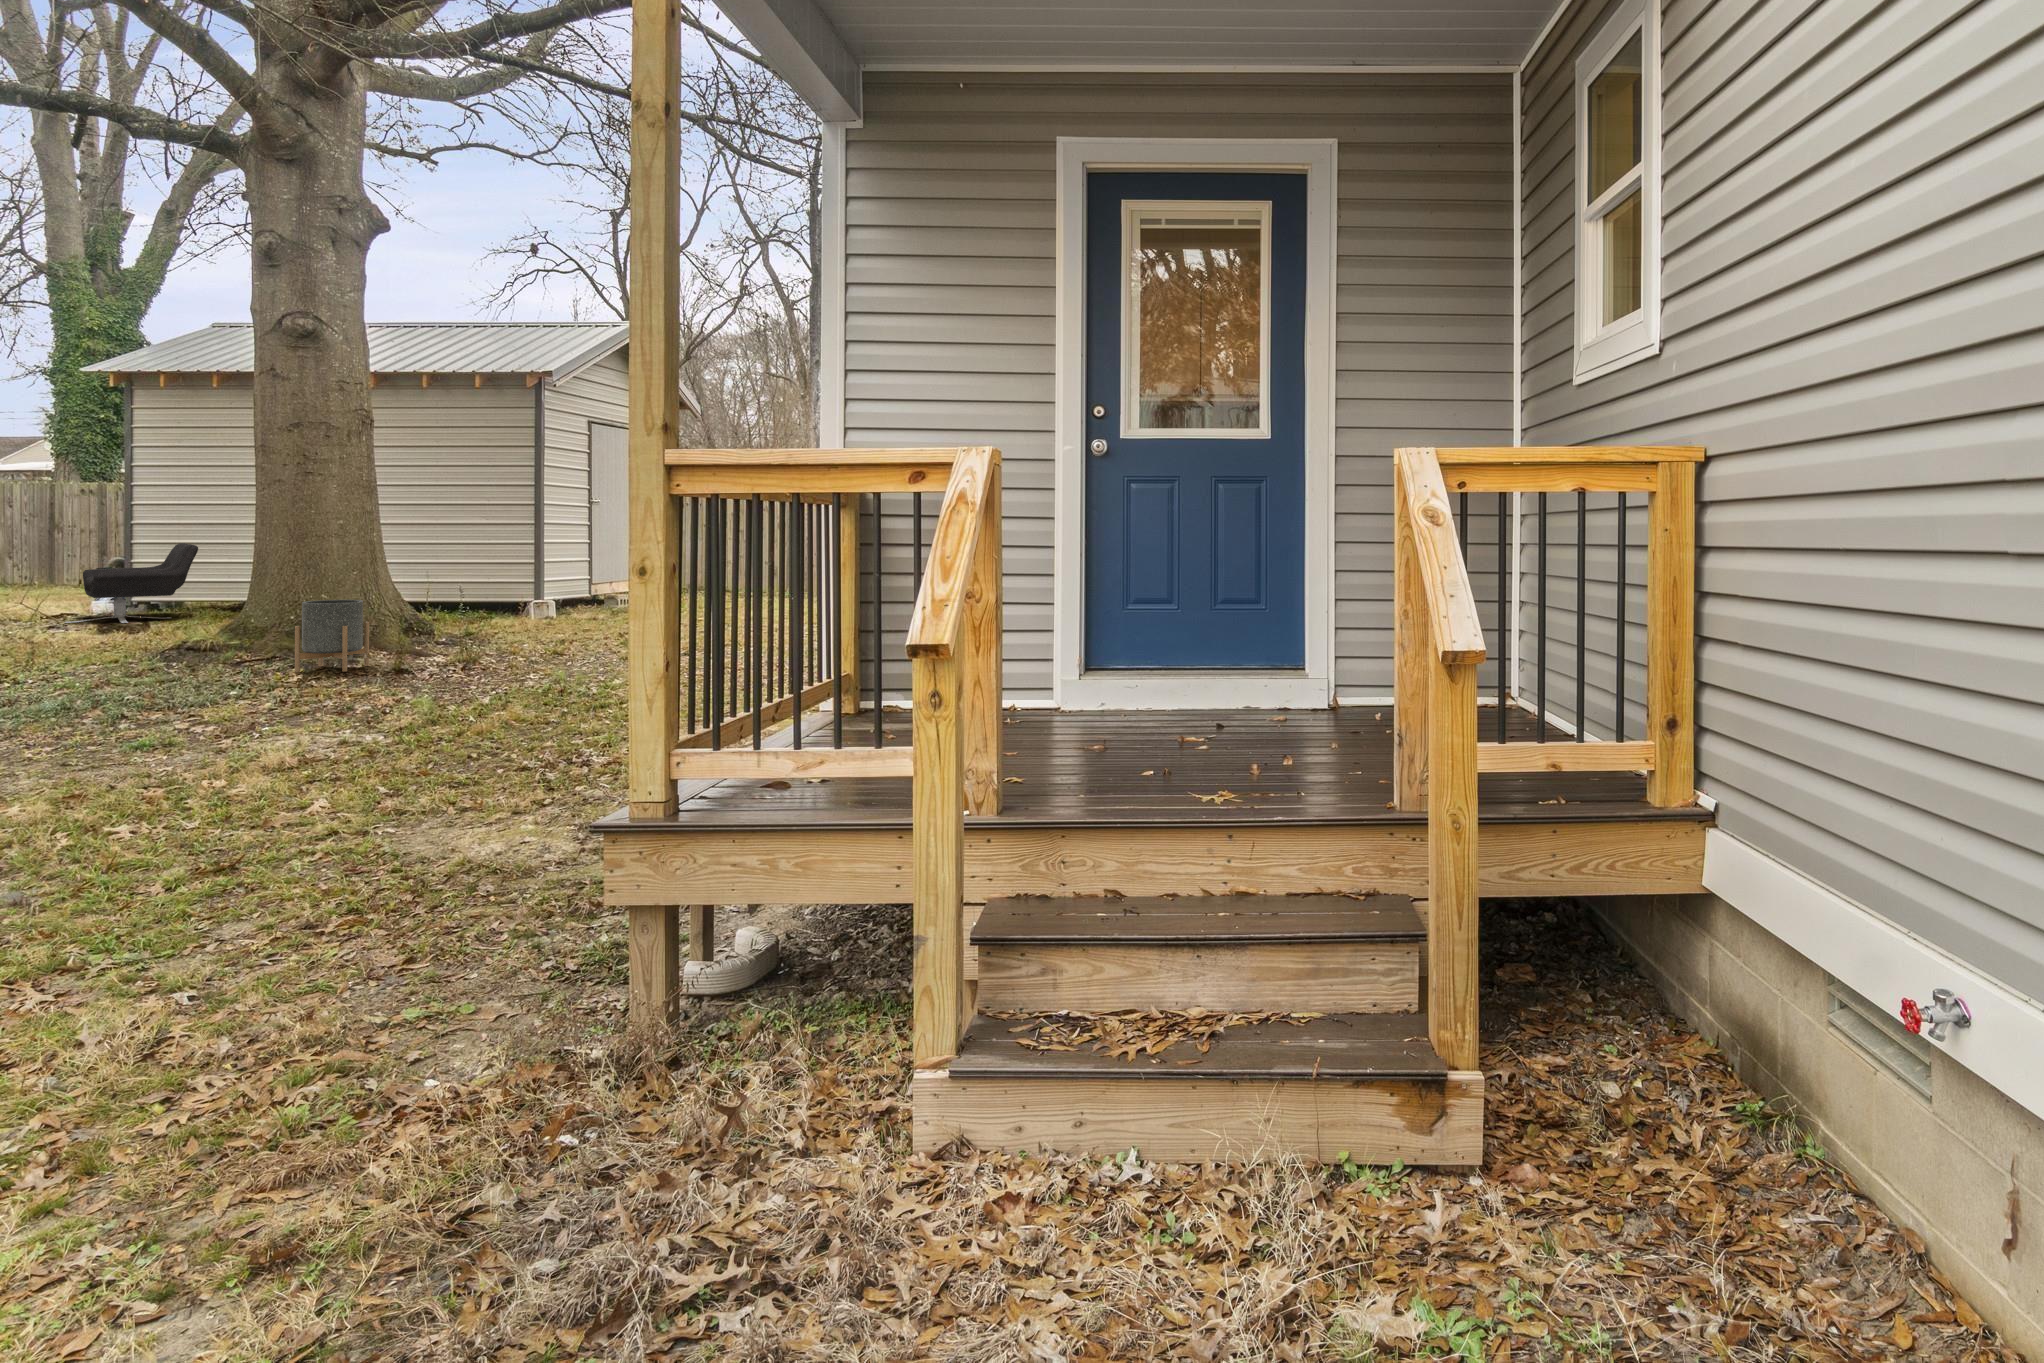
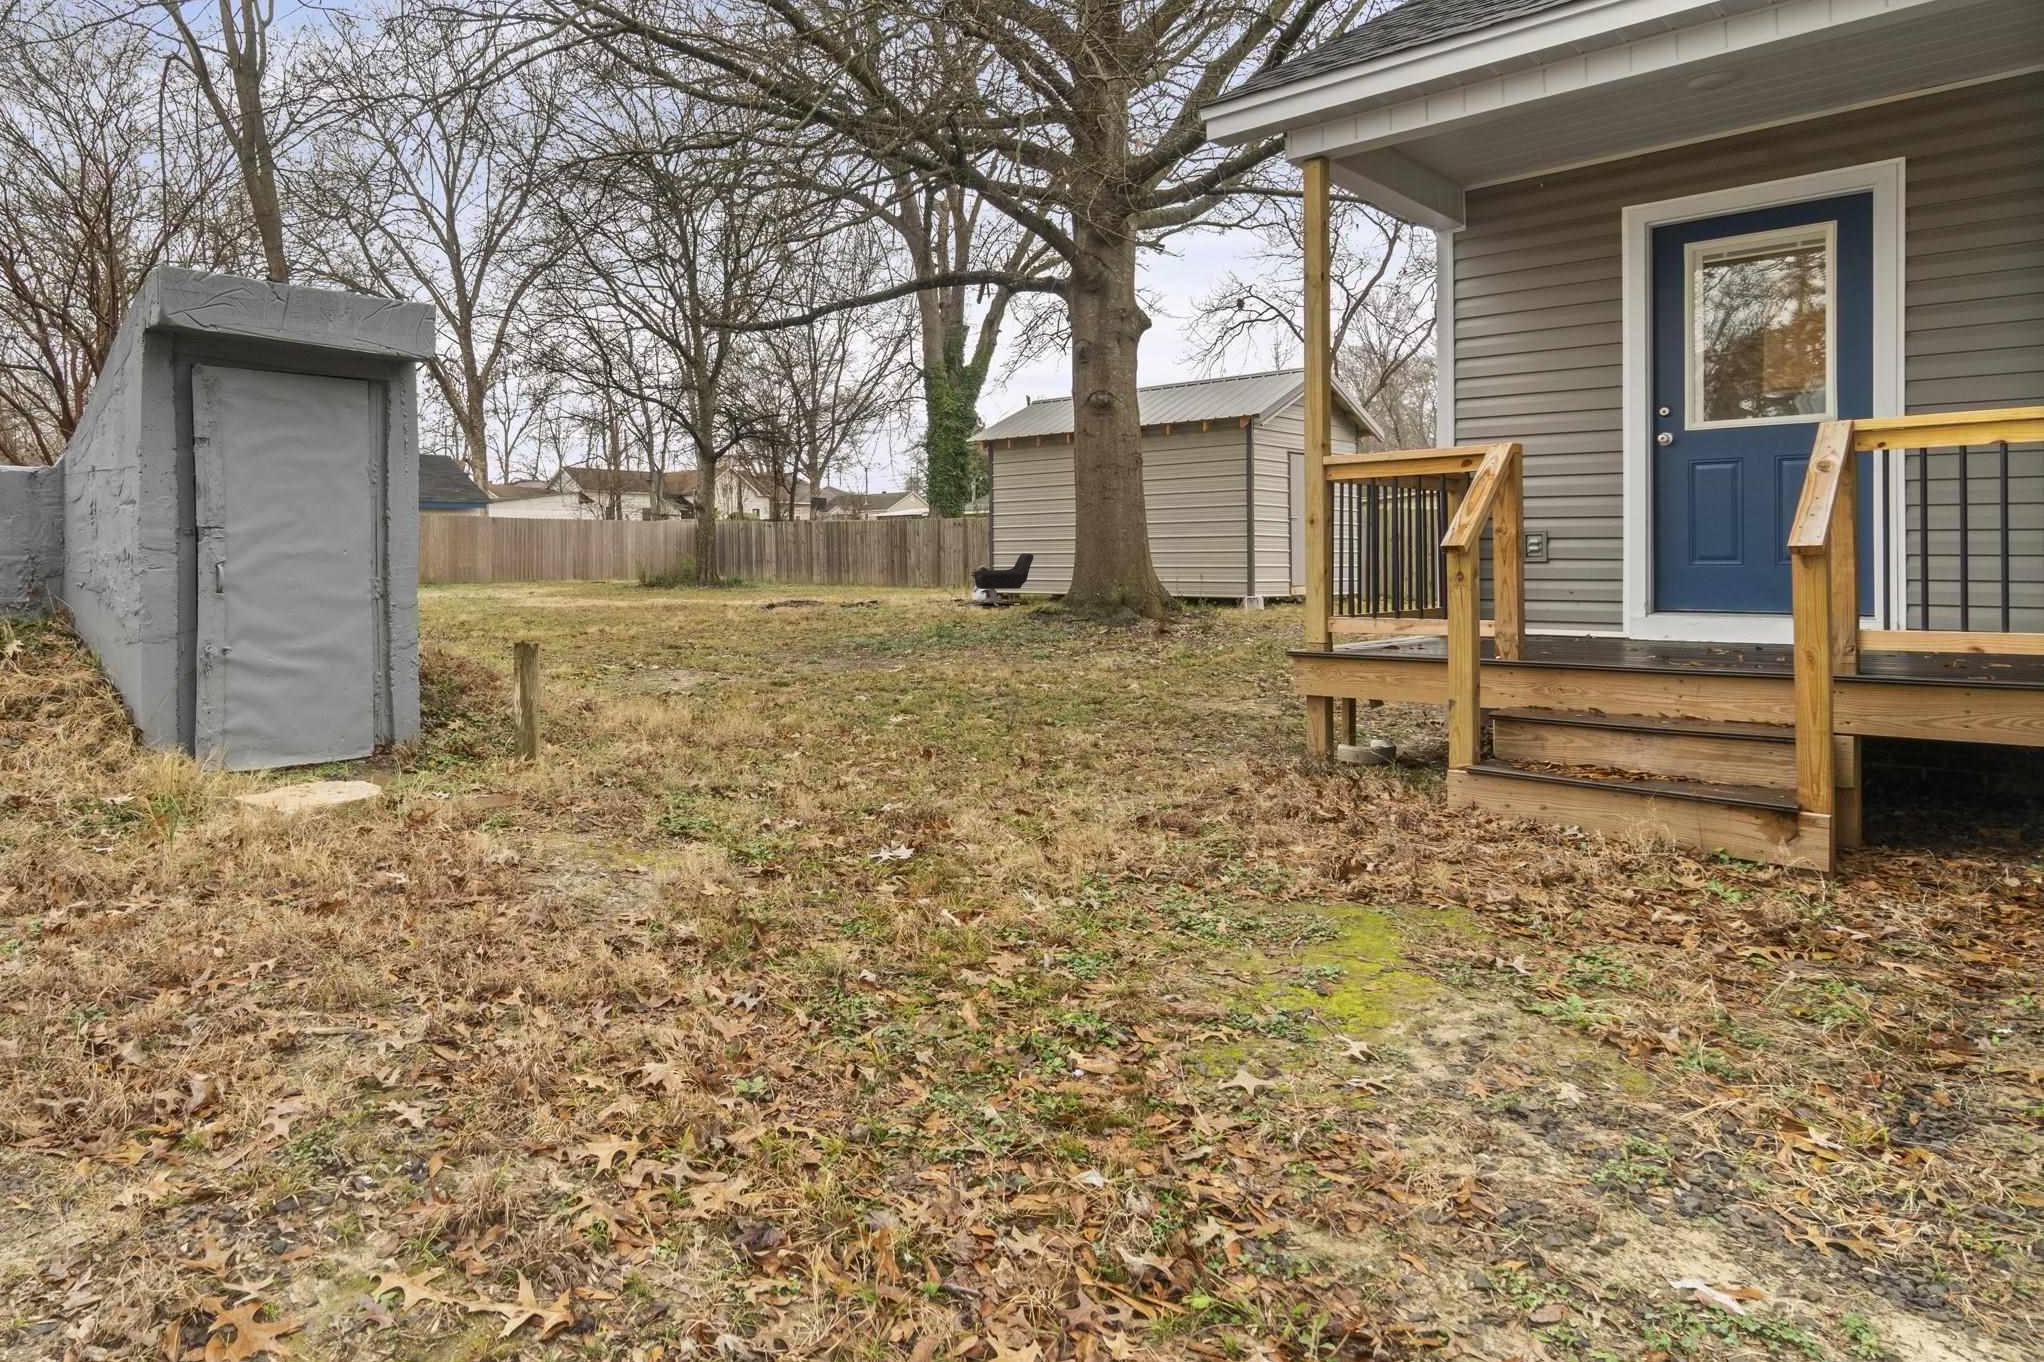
planter: present [295,600,369,672] -> none [1101,584,1142,632]

